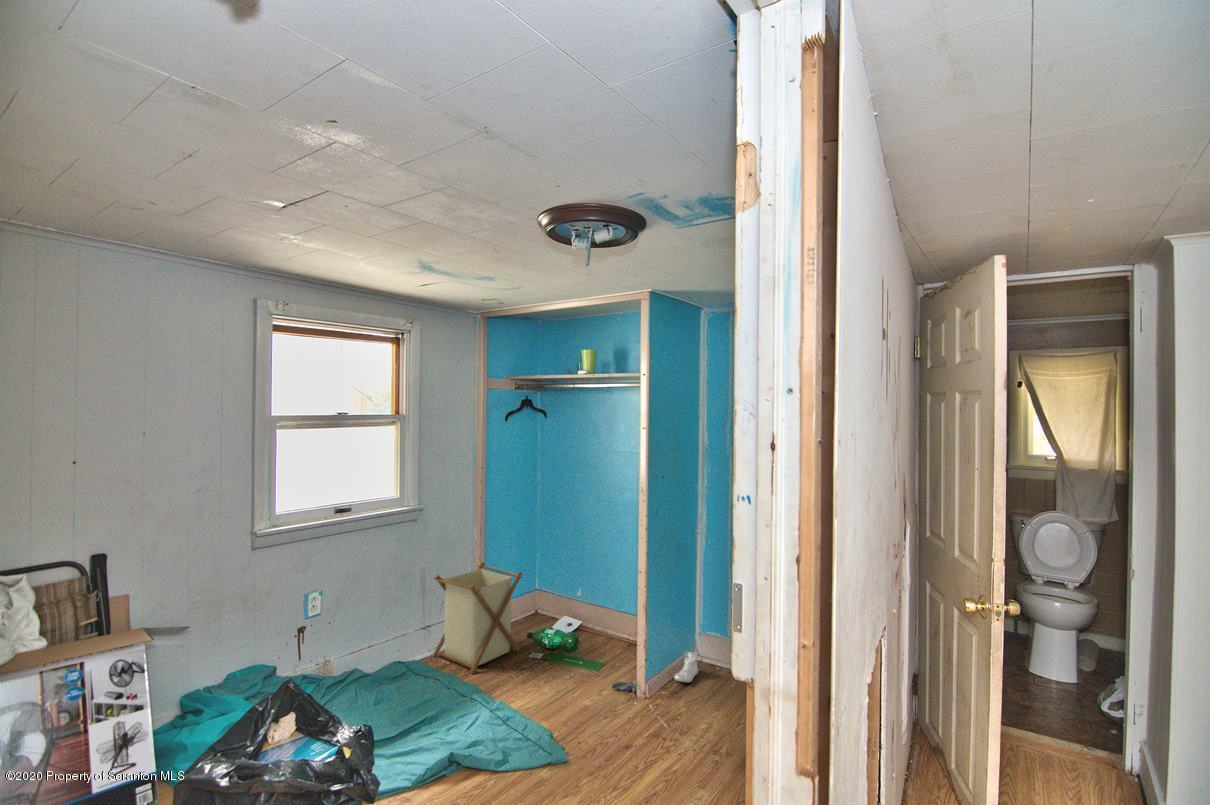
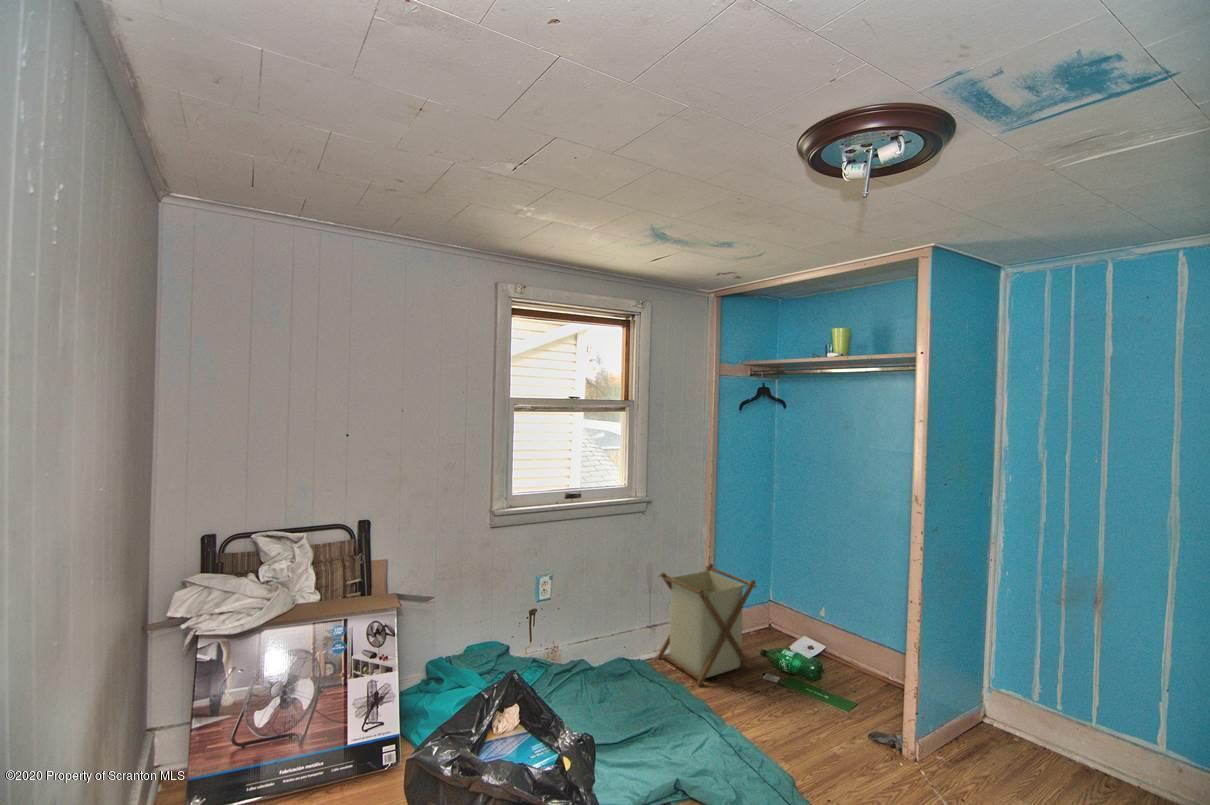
shoe: present [674,652,699,682] -> none [955,710,993,754]

